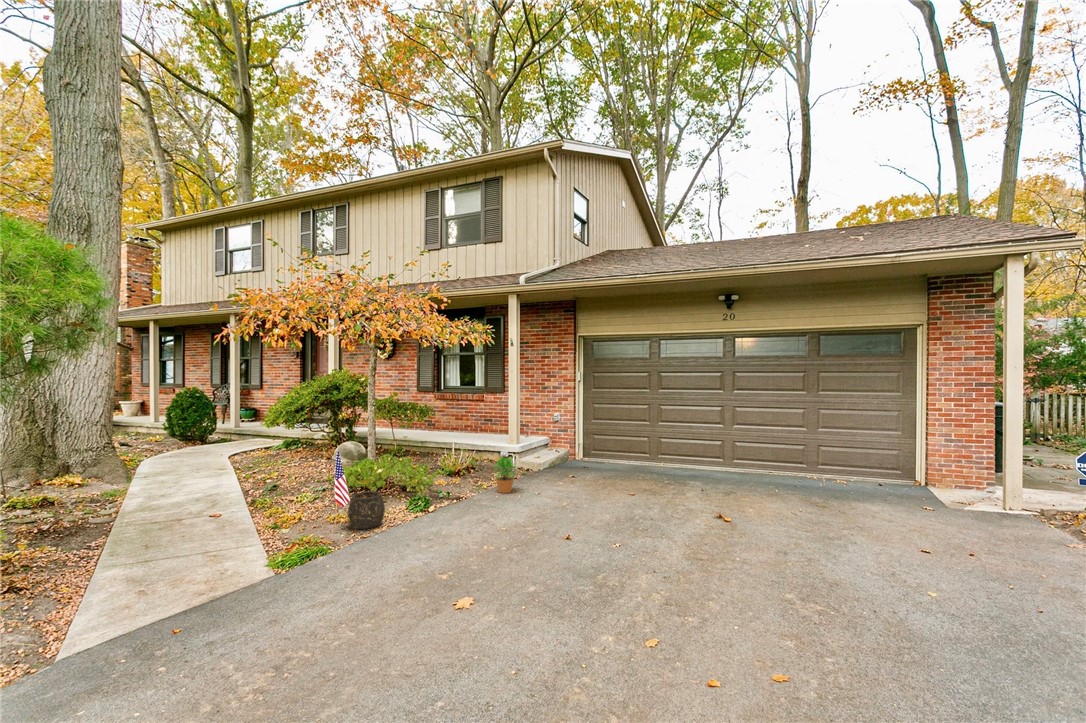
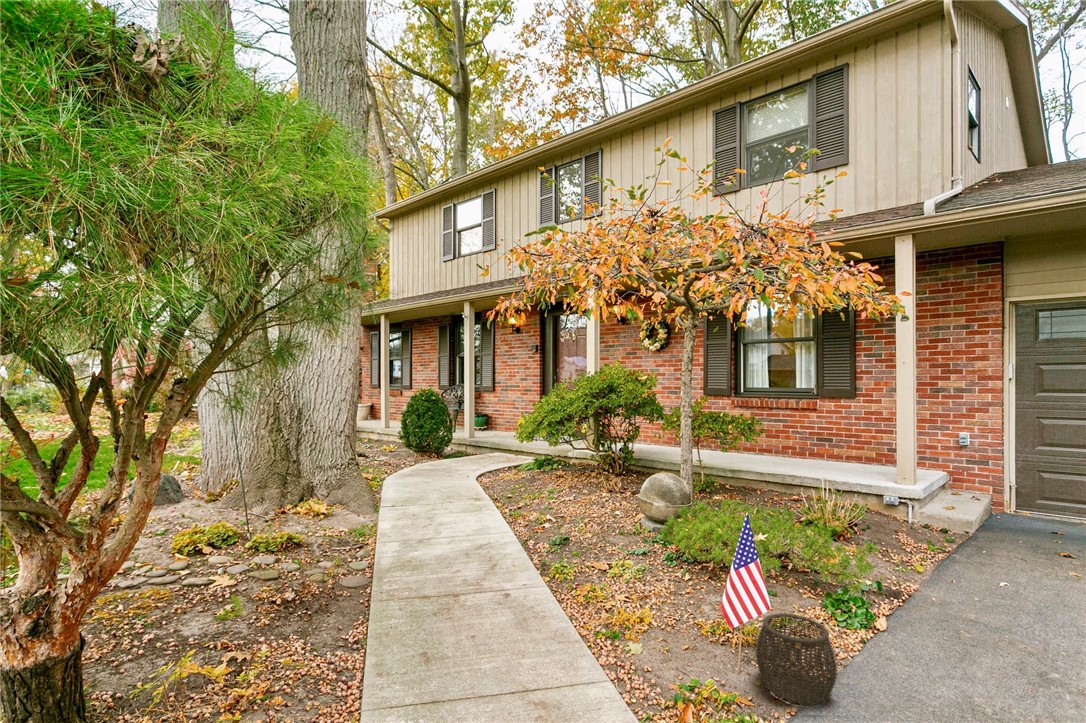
potted plant: present [494,458,514,493] -> none [969,547,1052,626]

